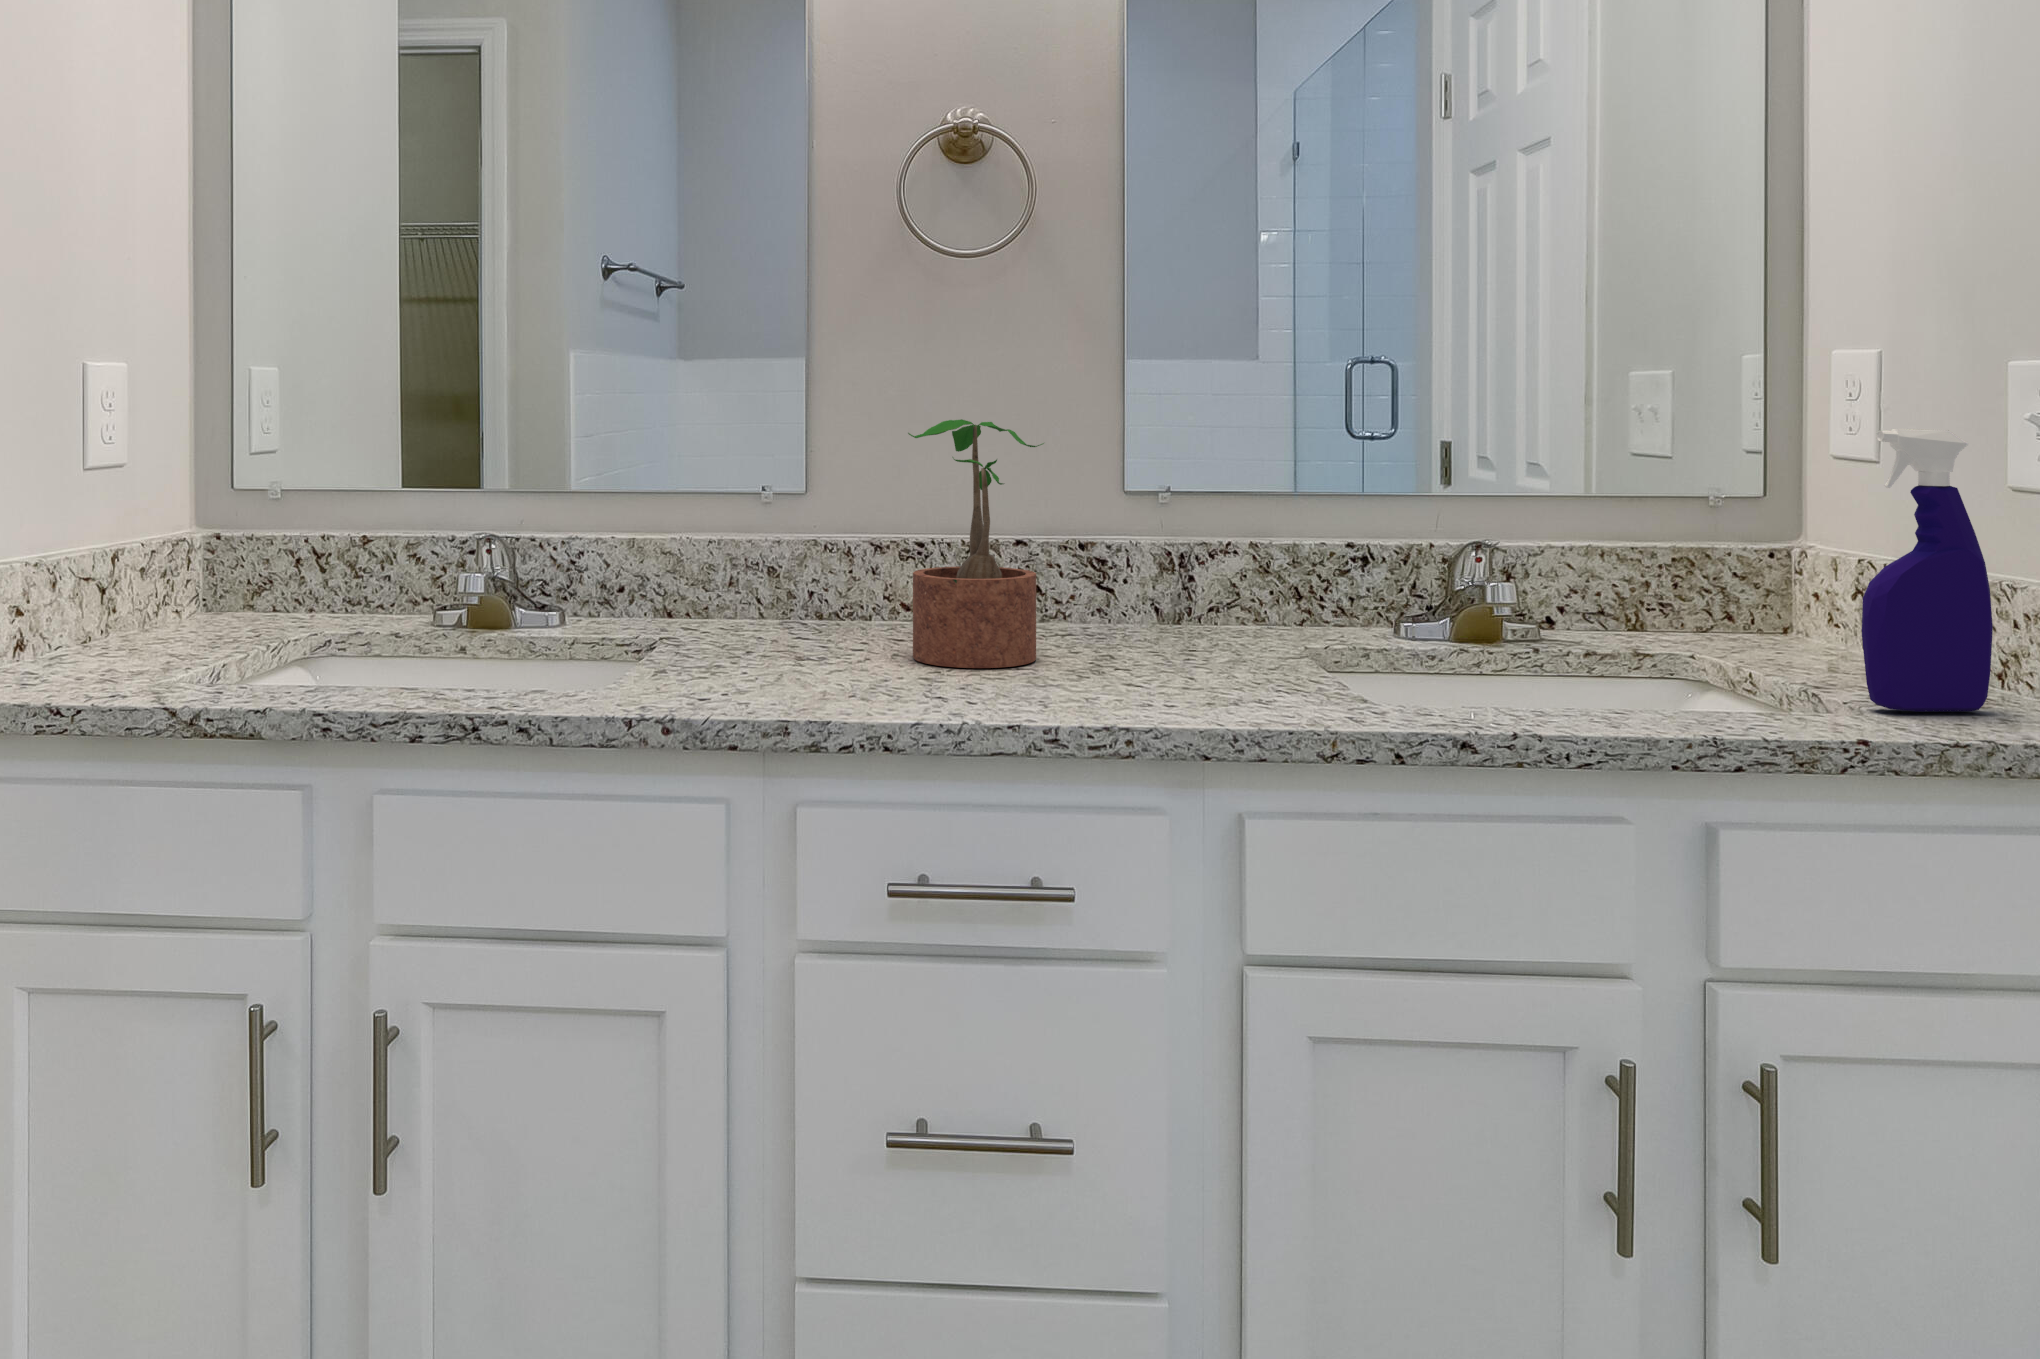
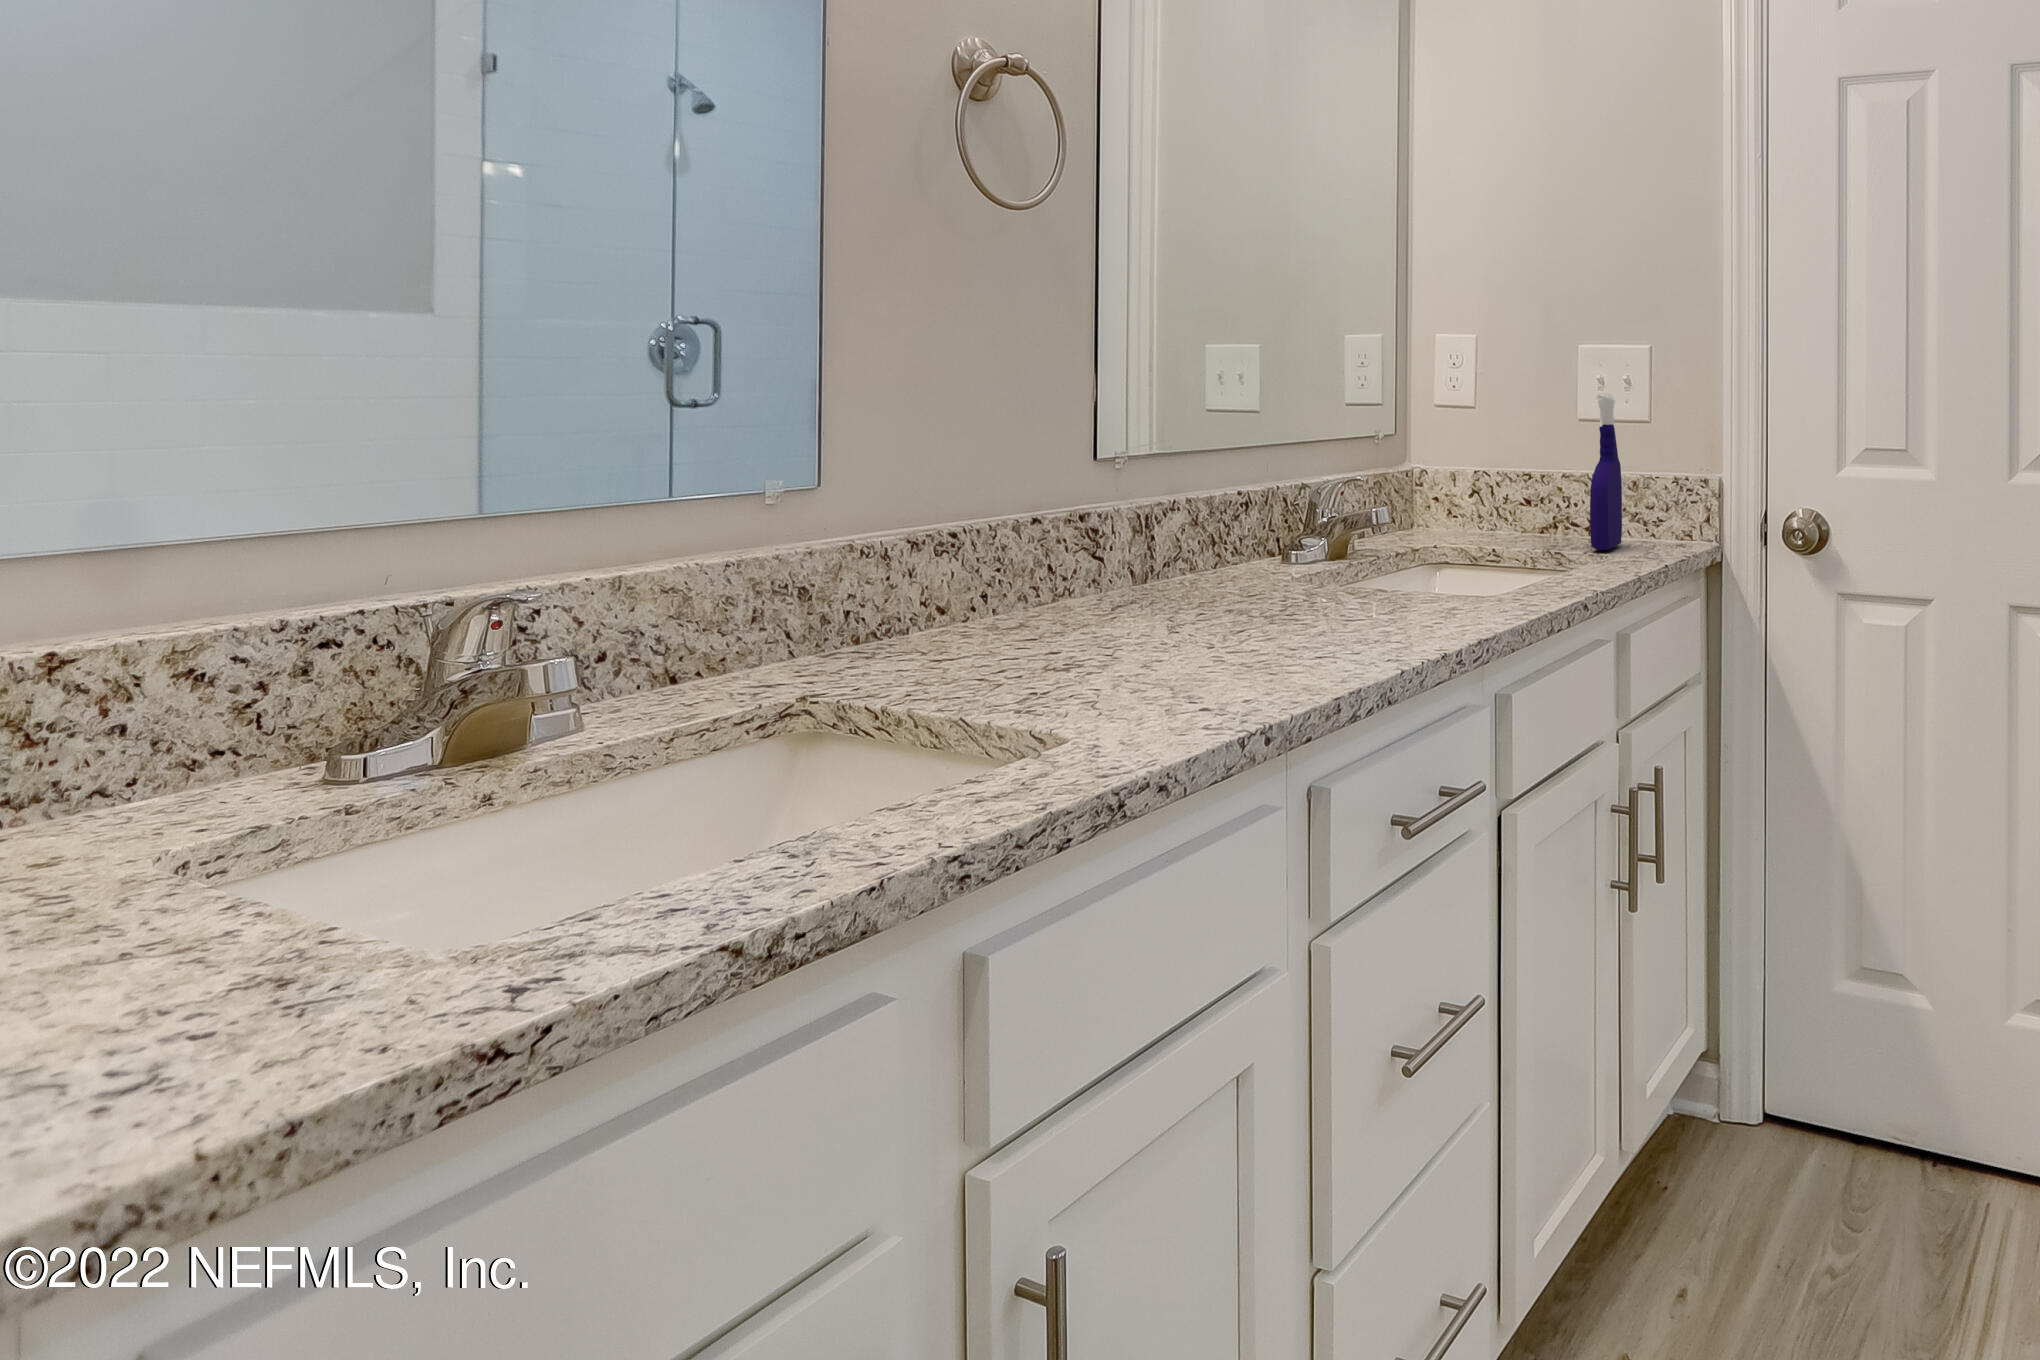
potted plant: present [908,419,1044,668] -> none [1073,398,1217,645]

